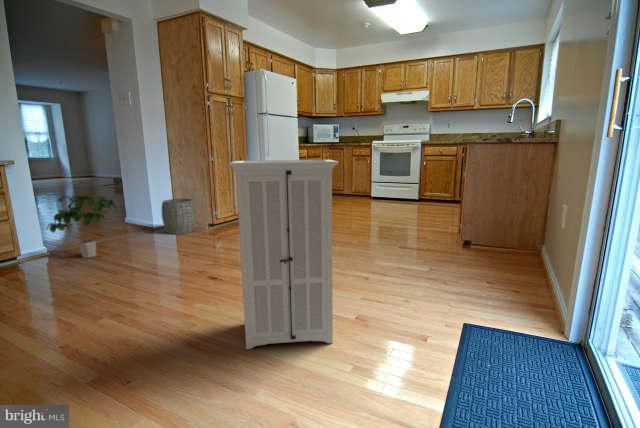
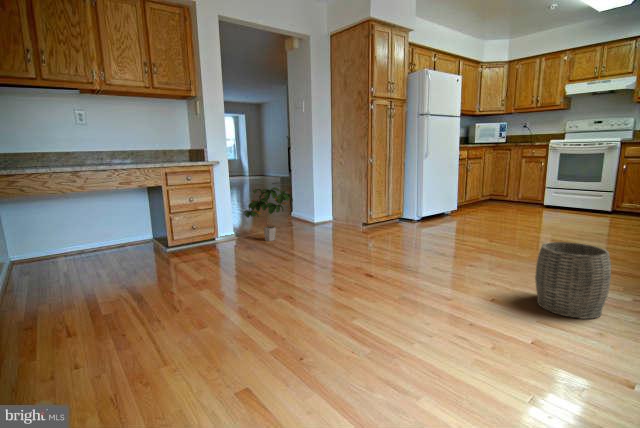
storage cabinet: present [229,157,339,349] -> none [414,155,517,334]
woven basket: present [162,199,196,234] -> present [535,242,611,319]

